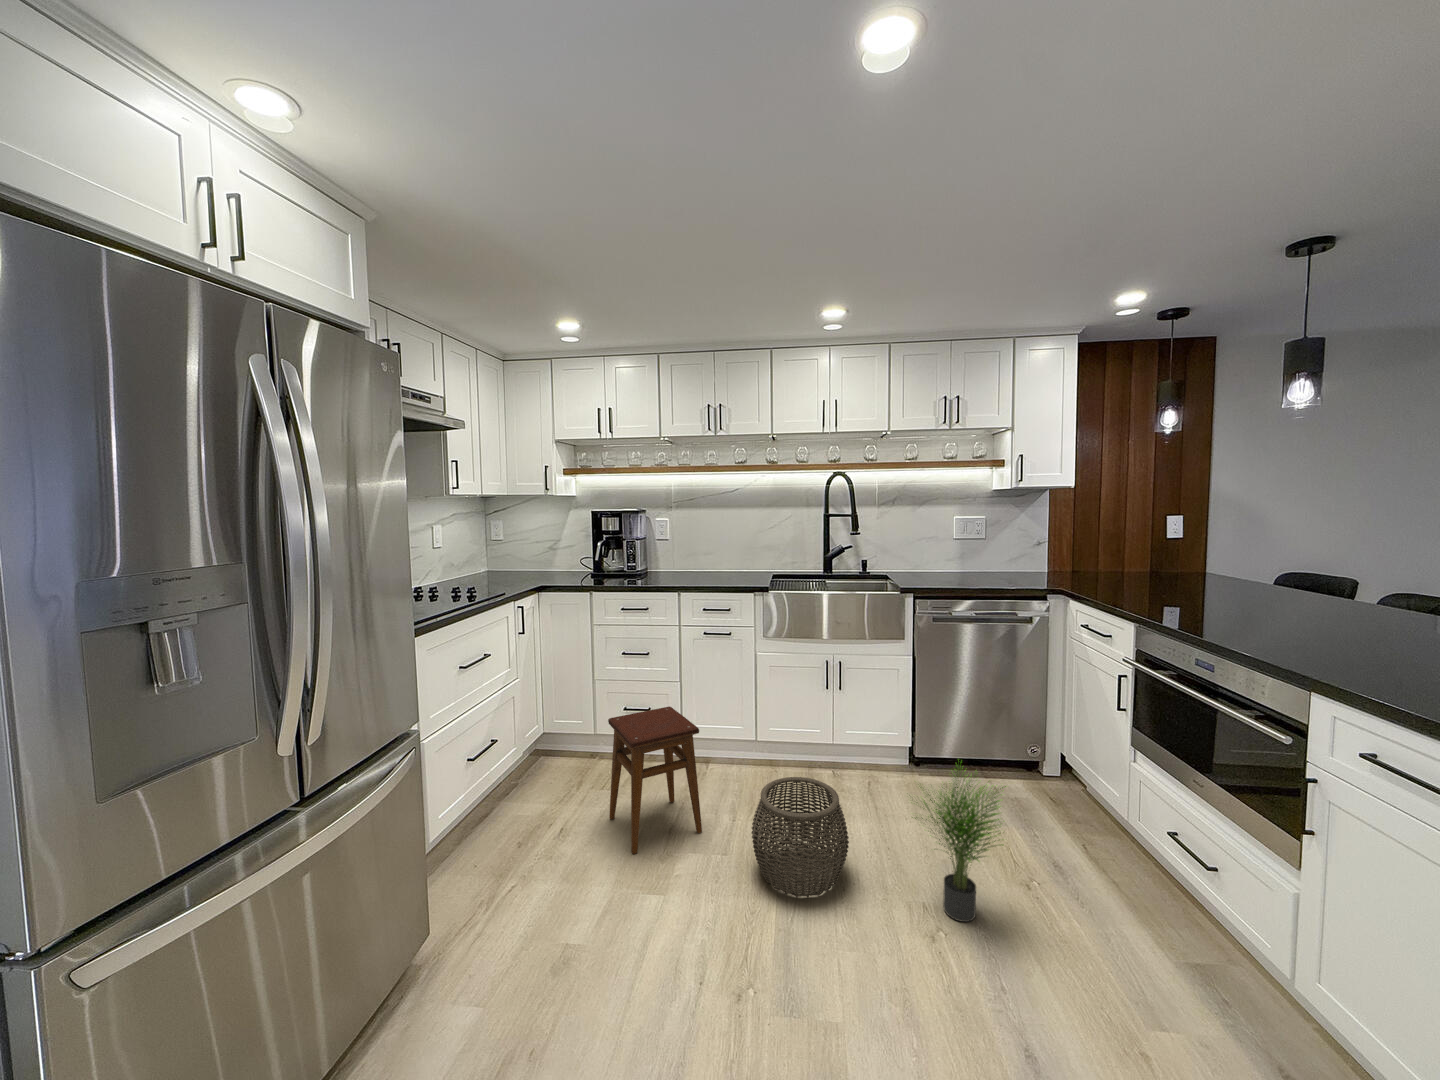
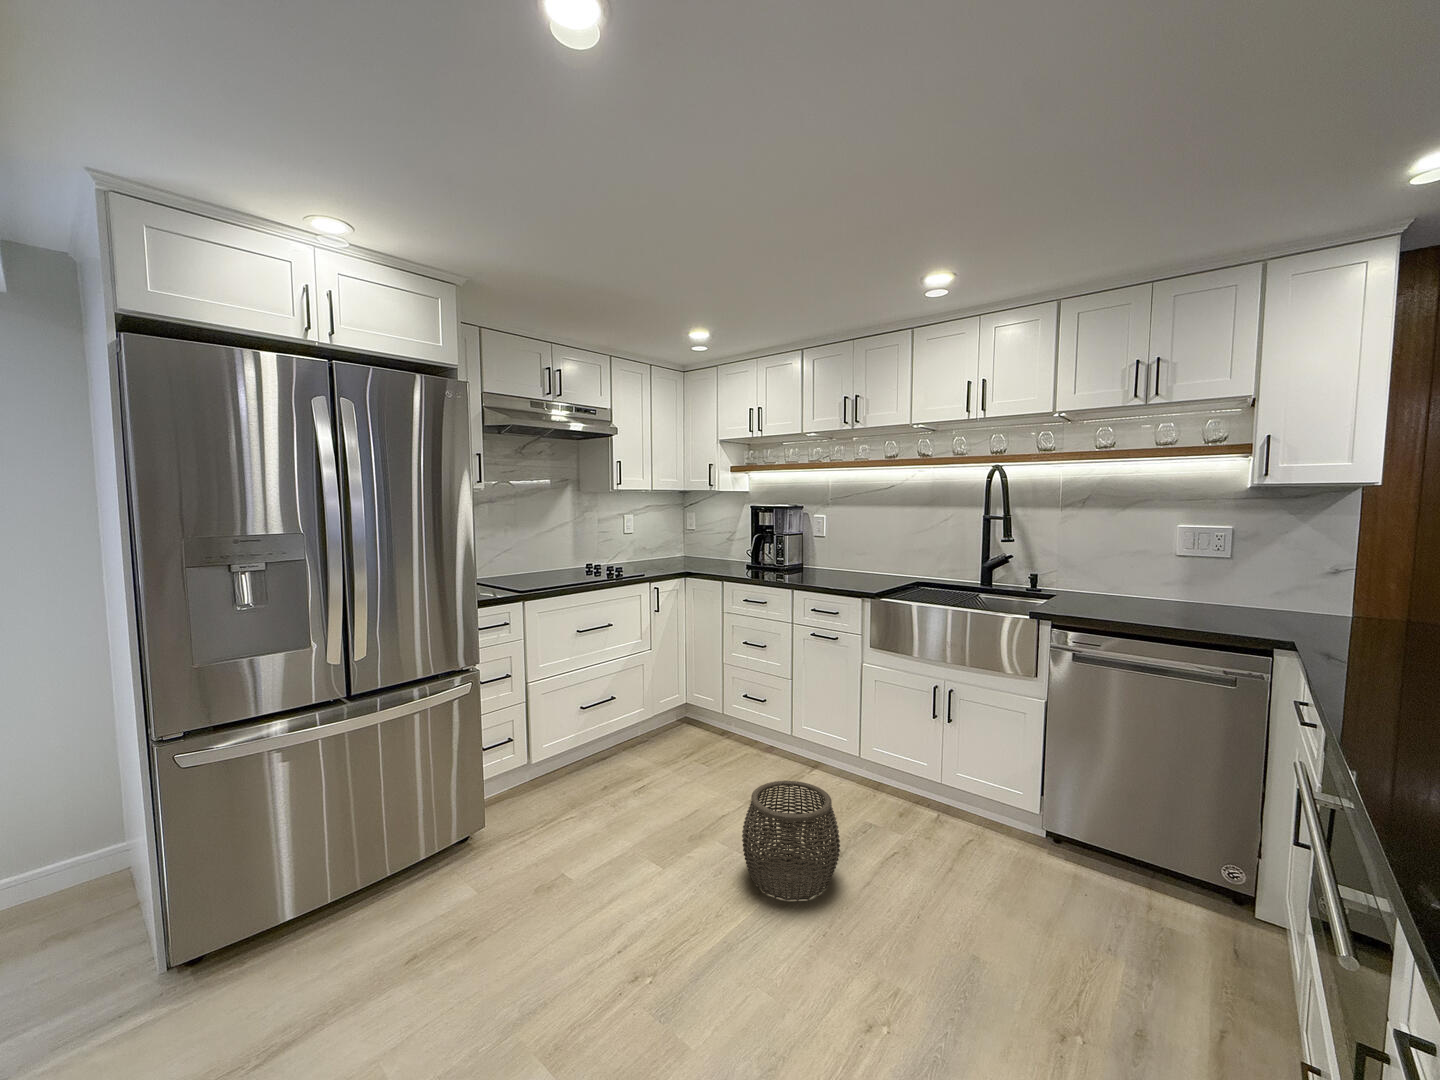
stool: present [608,707,702,854] -> none [672,694,747,819]
potted plant: present [912,766,1006,922] -> none [865,797,975,982]

